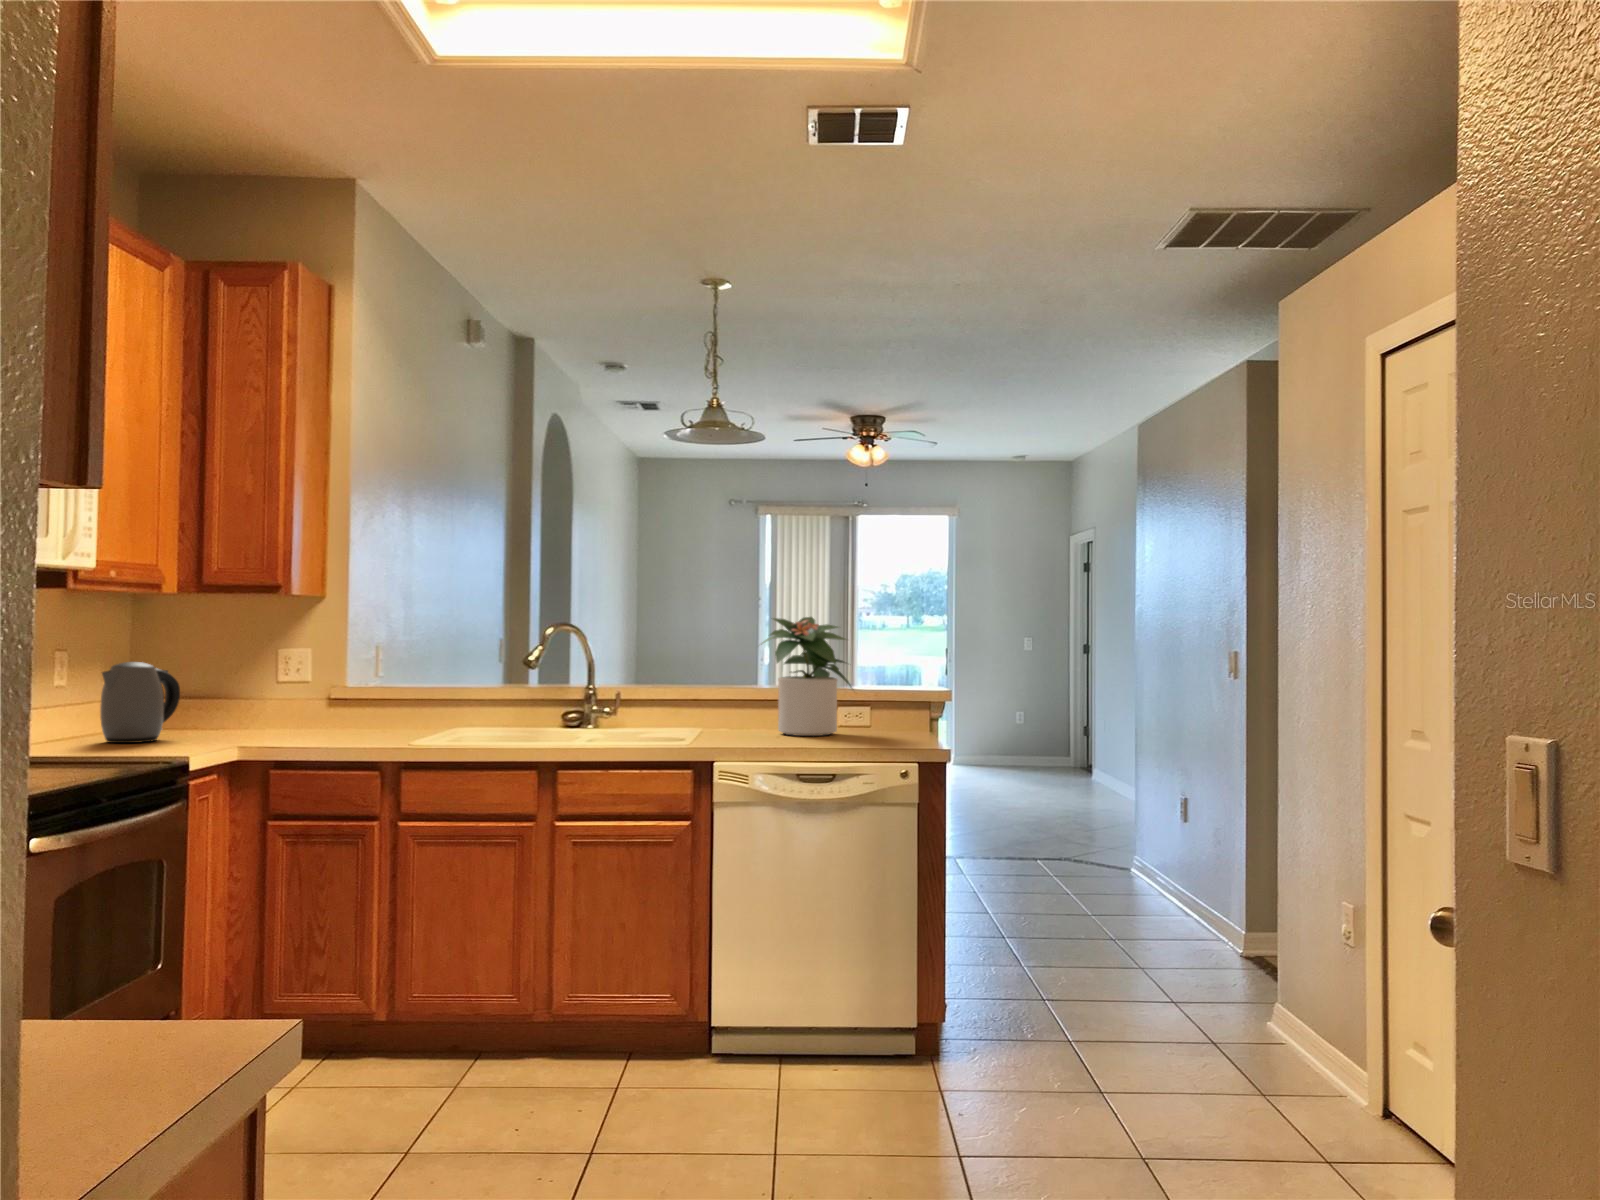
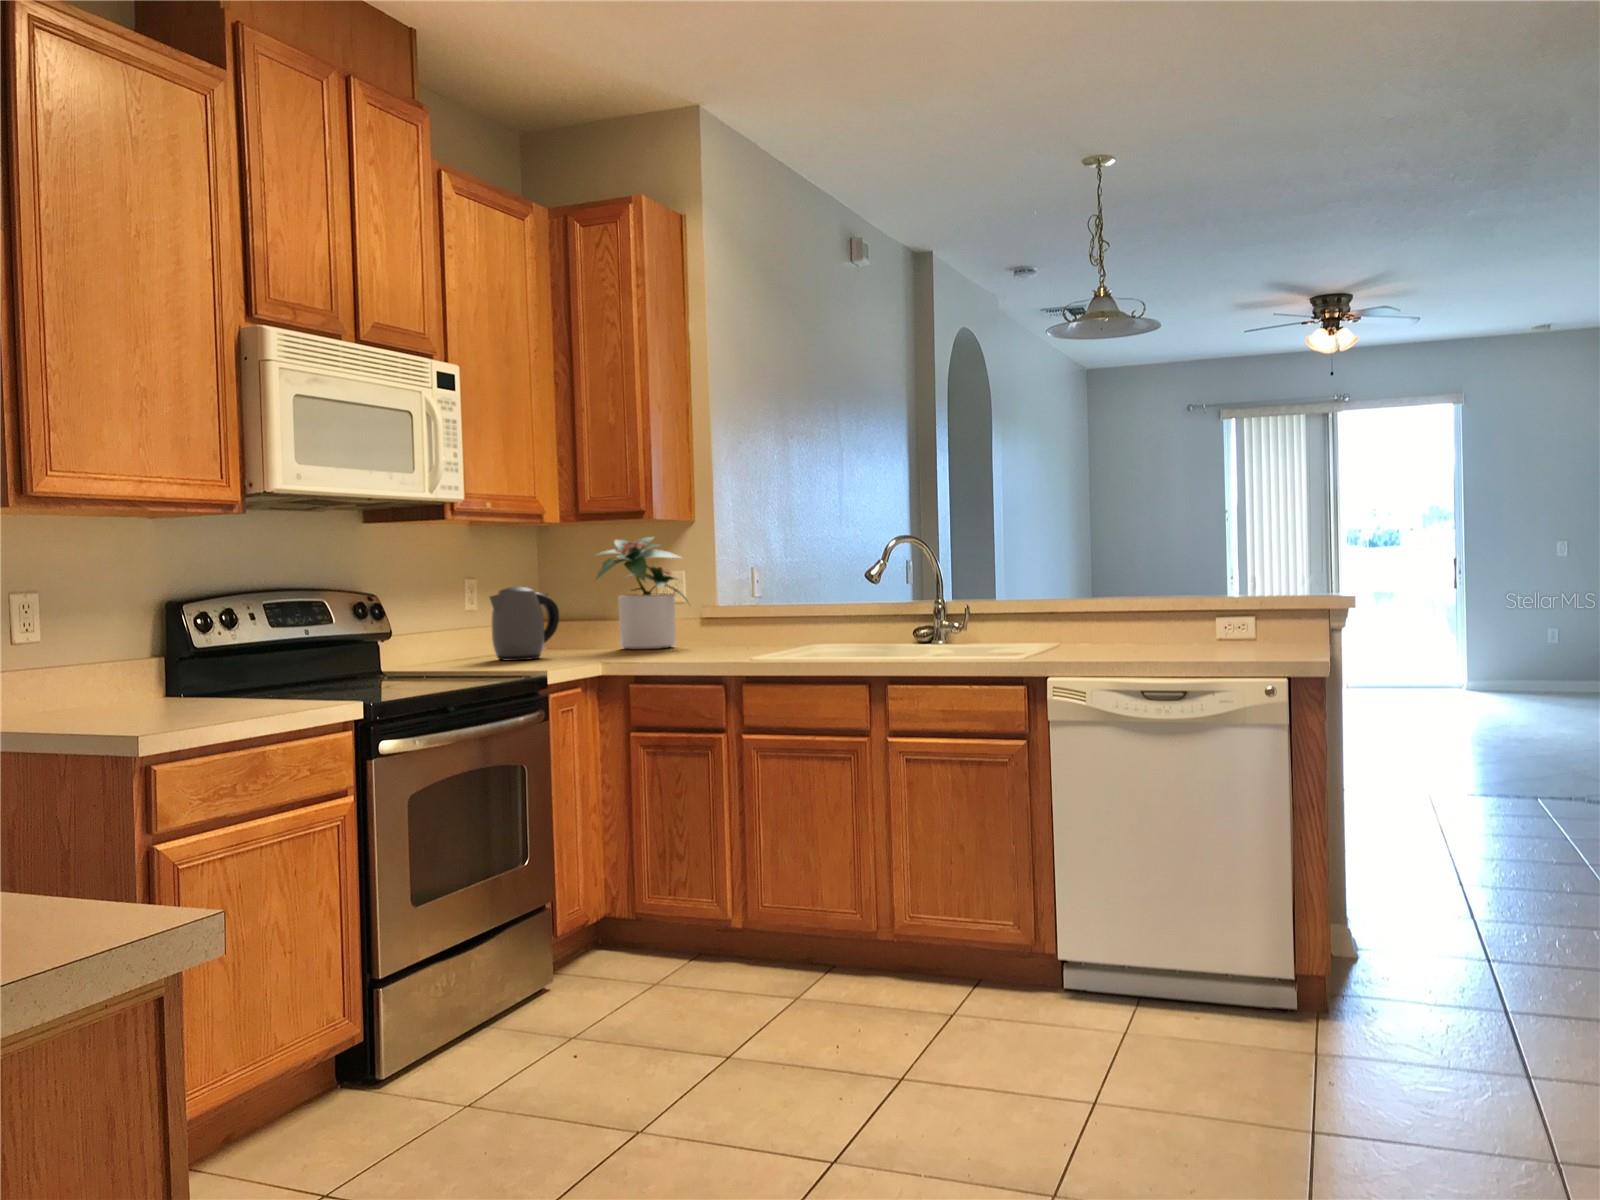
potted plant: present [762,617,851,736] -> present [596,537,690,649]

